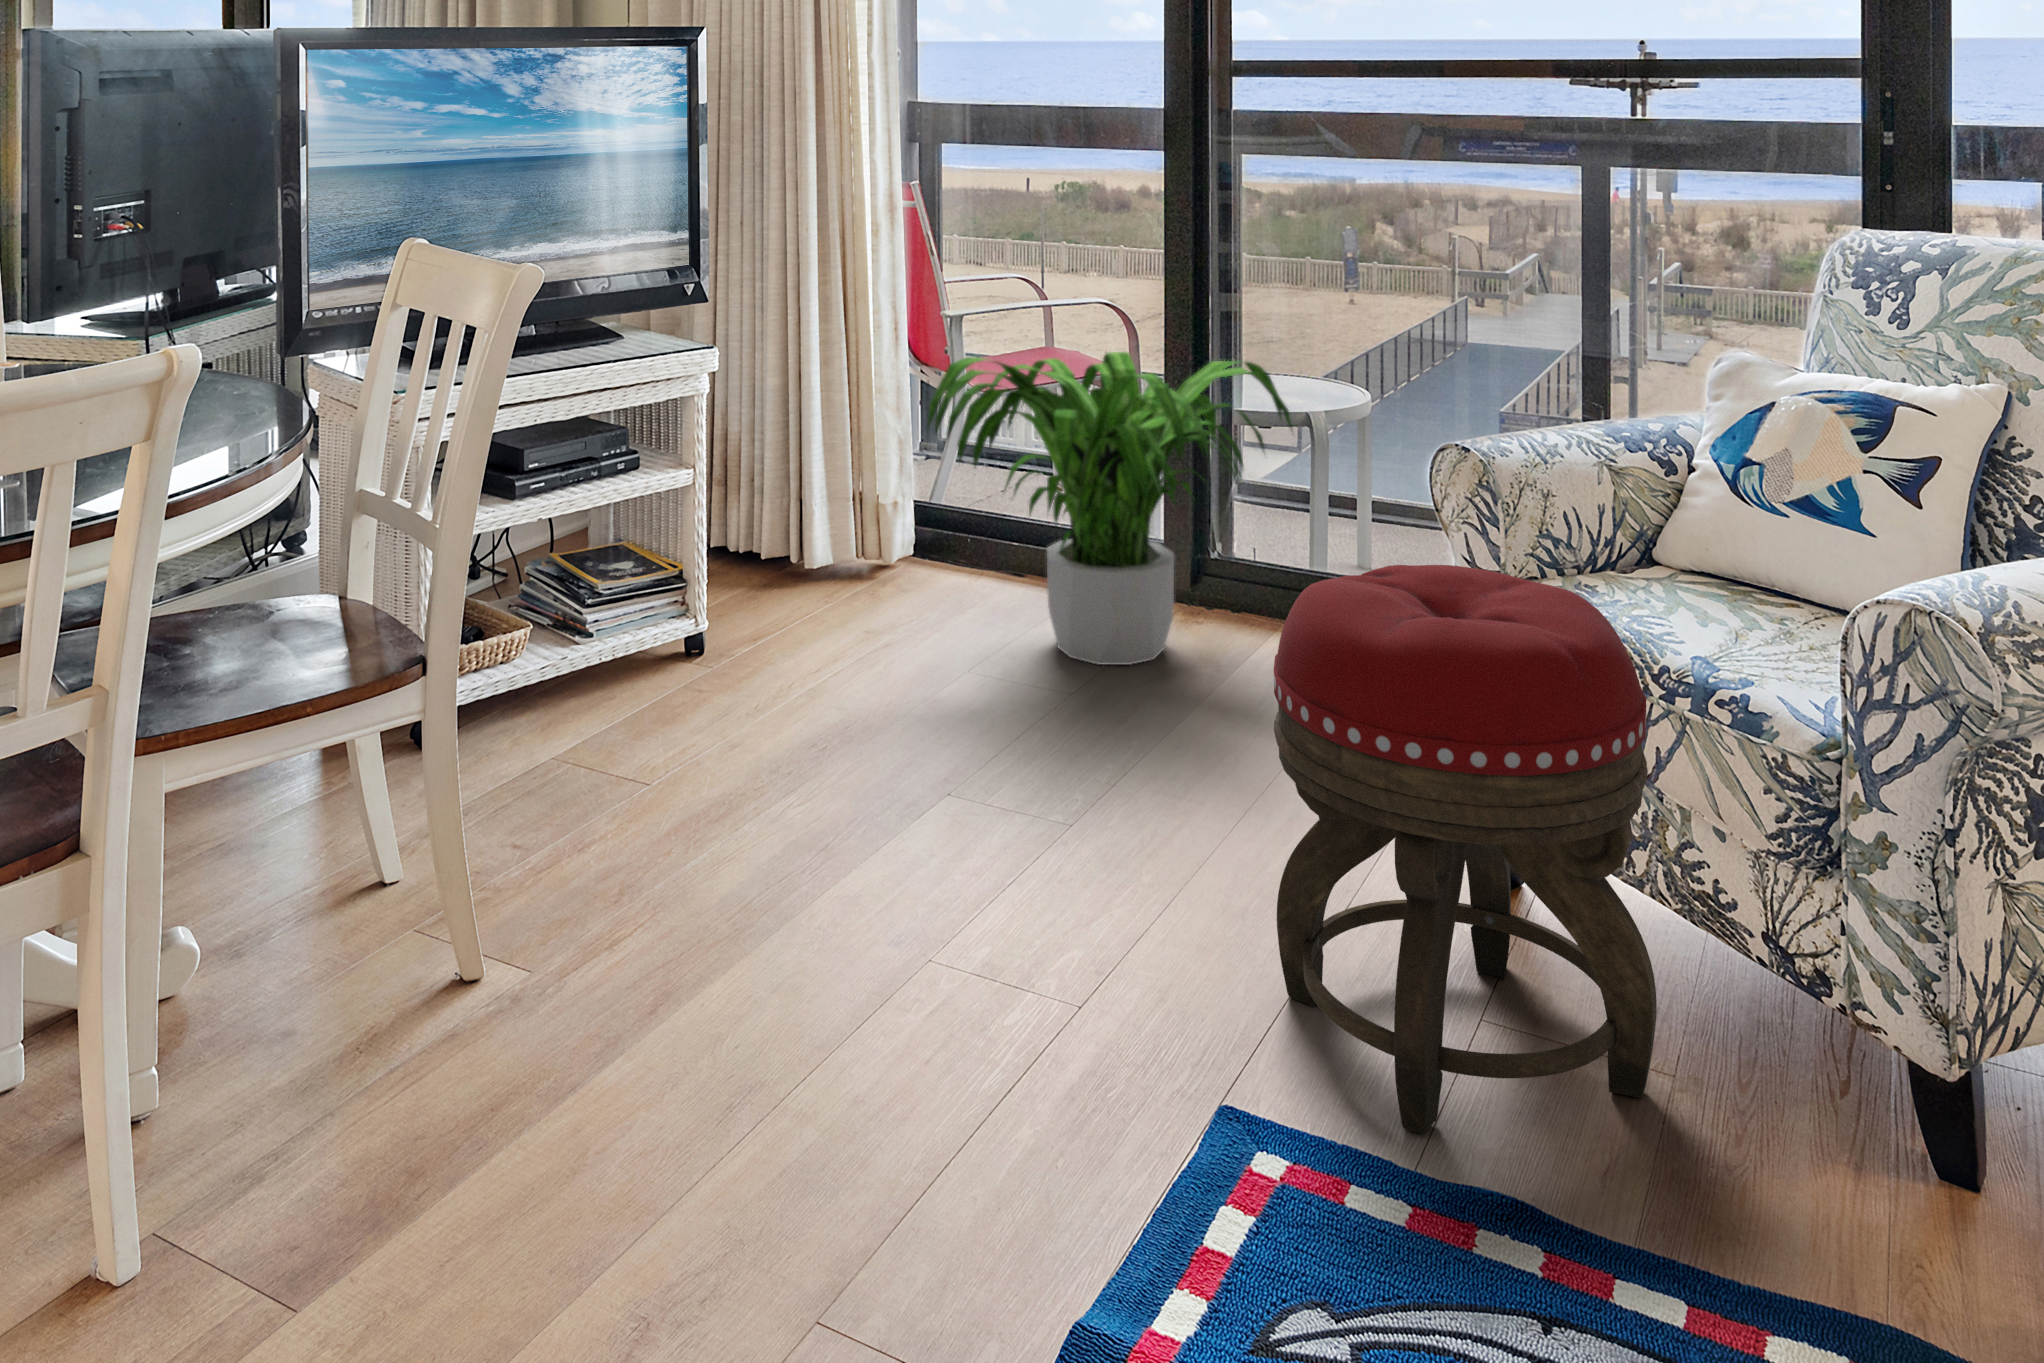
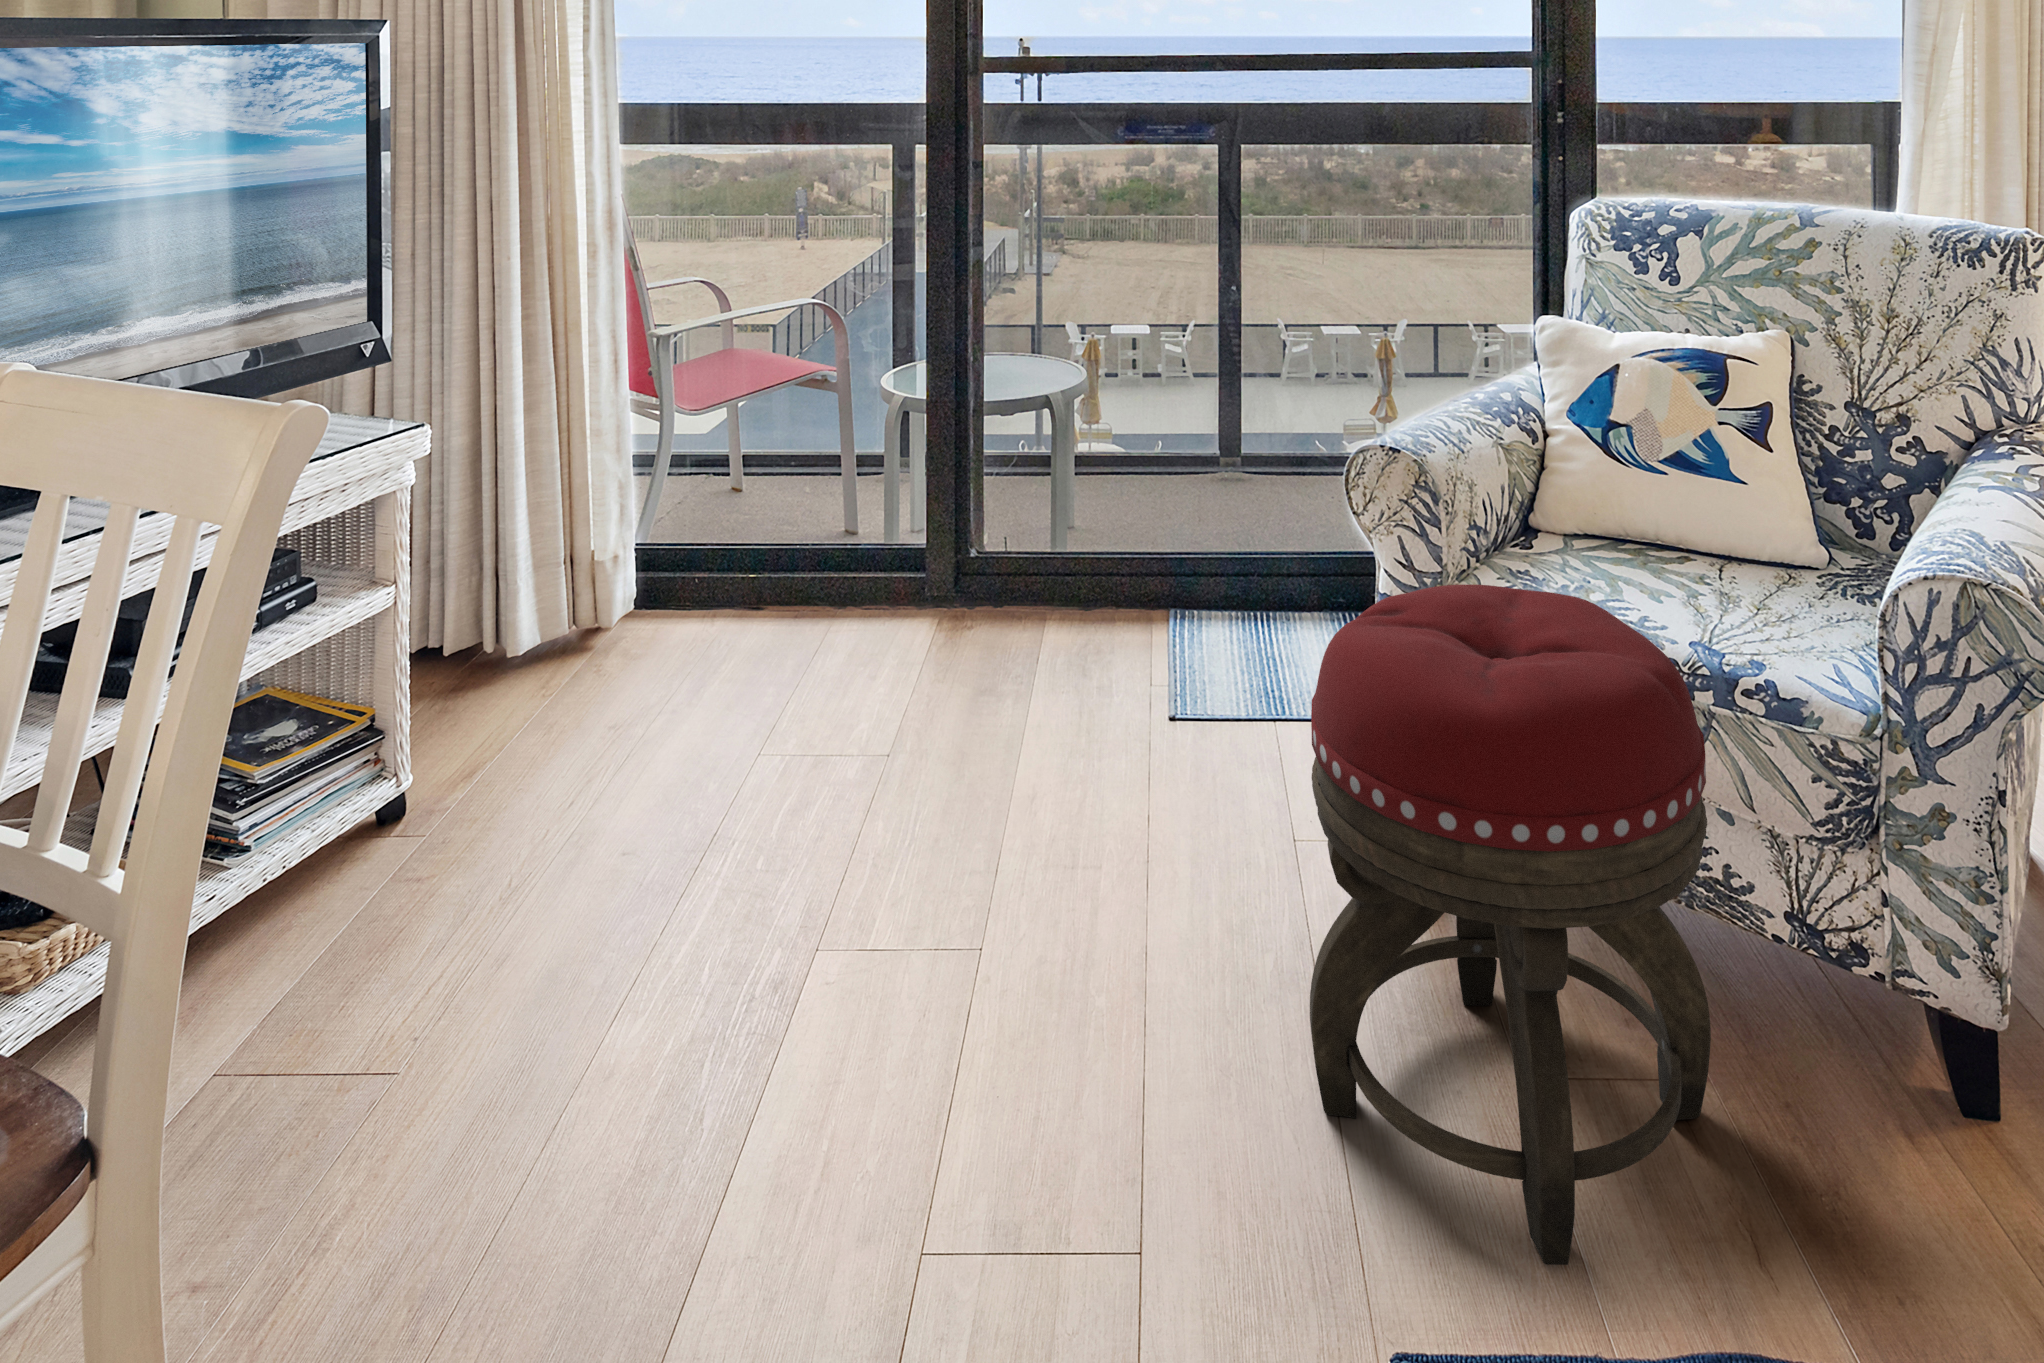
potted plant: present [927,352,1292,665] -> none [696,363,1072,712]

